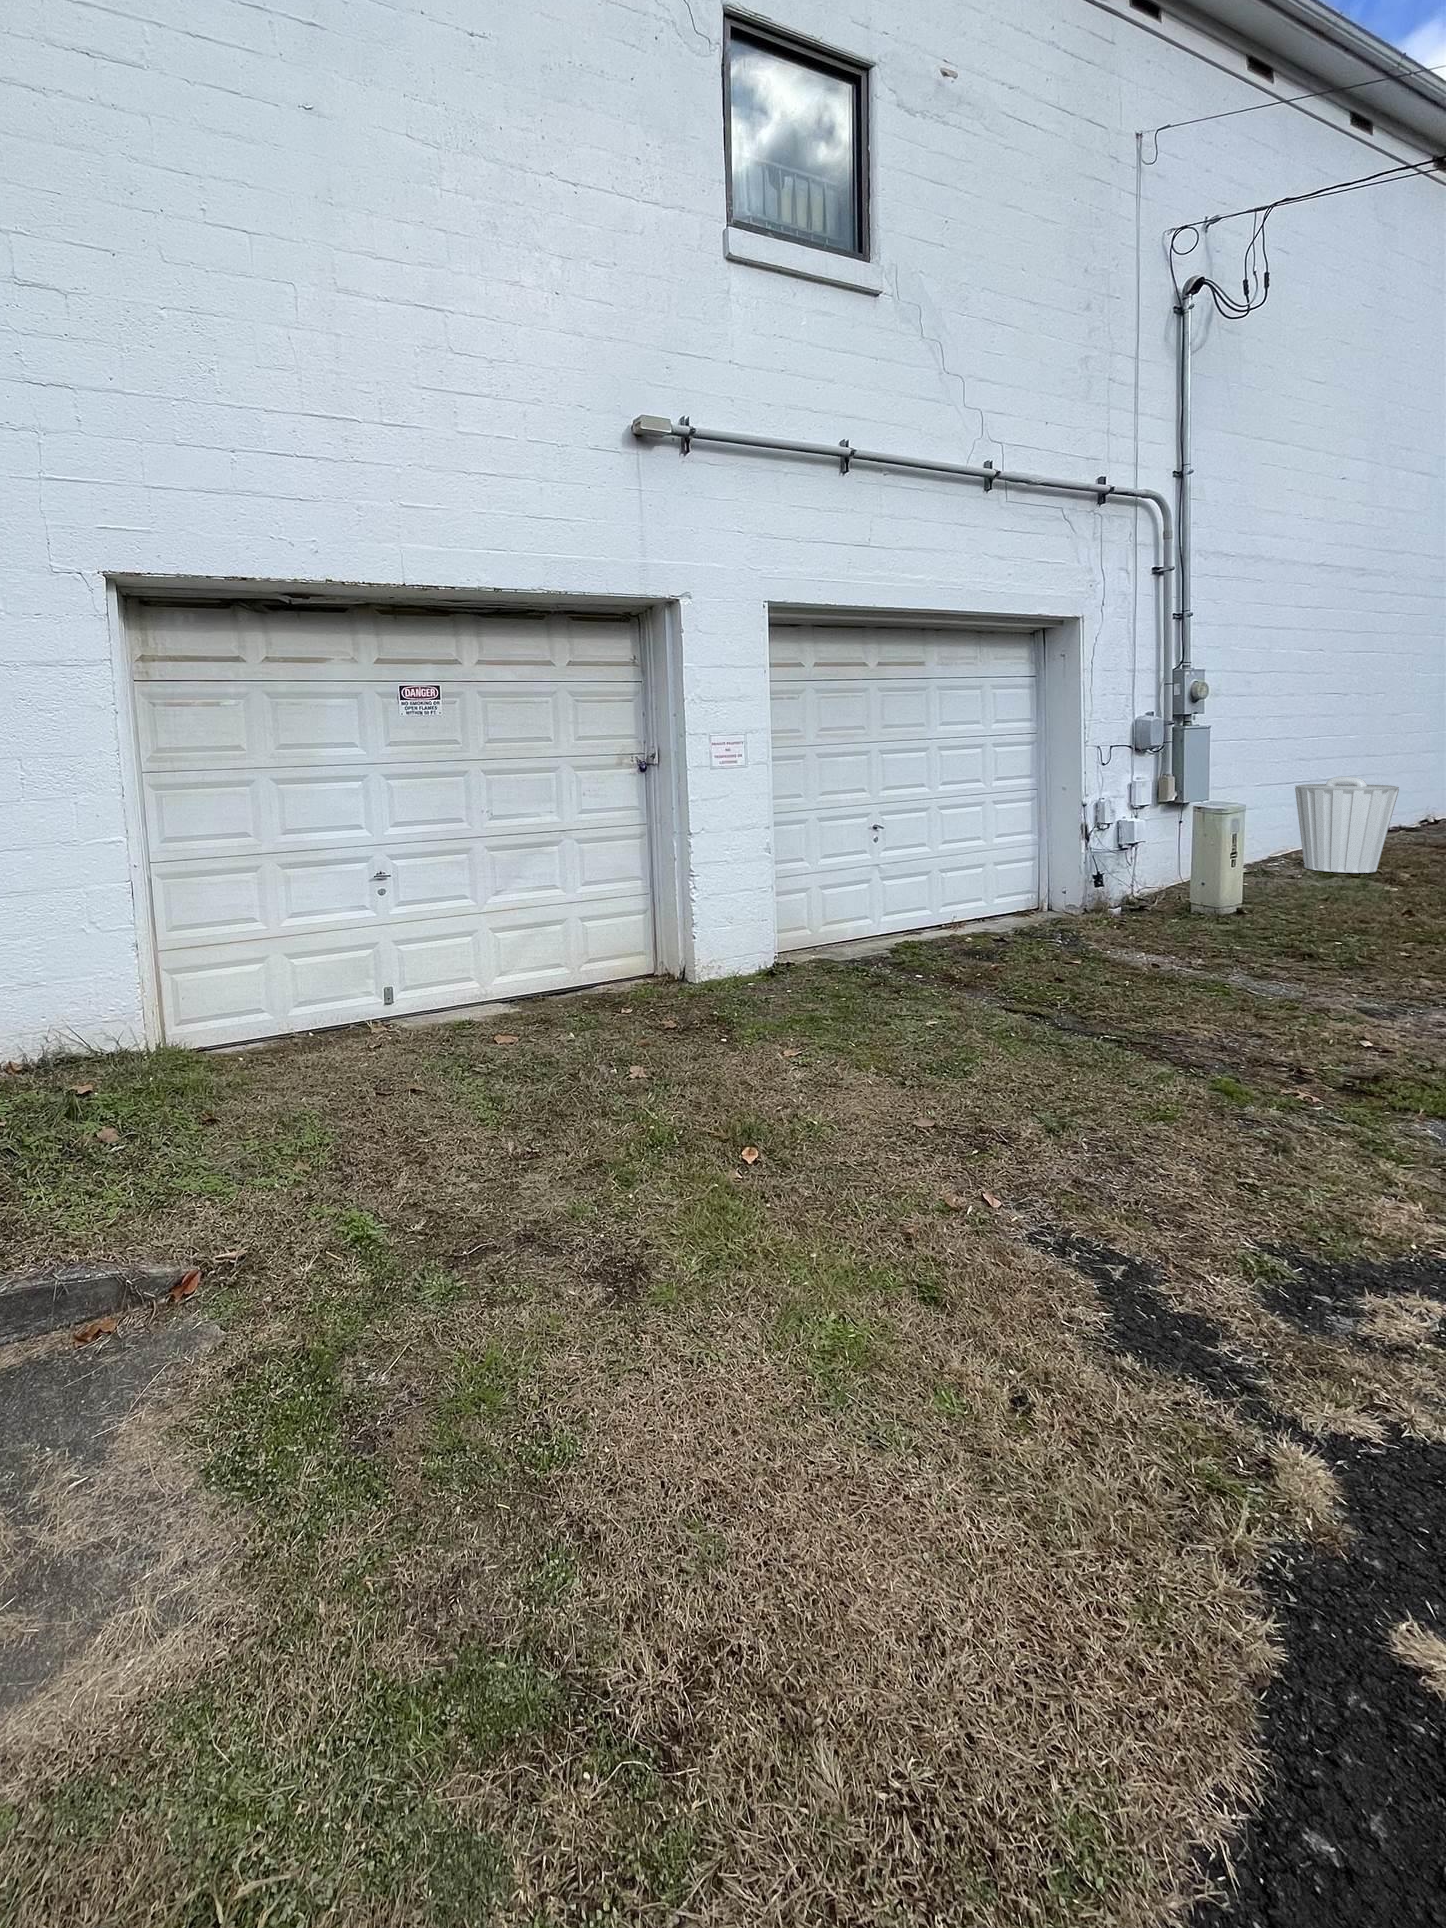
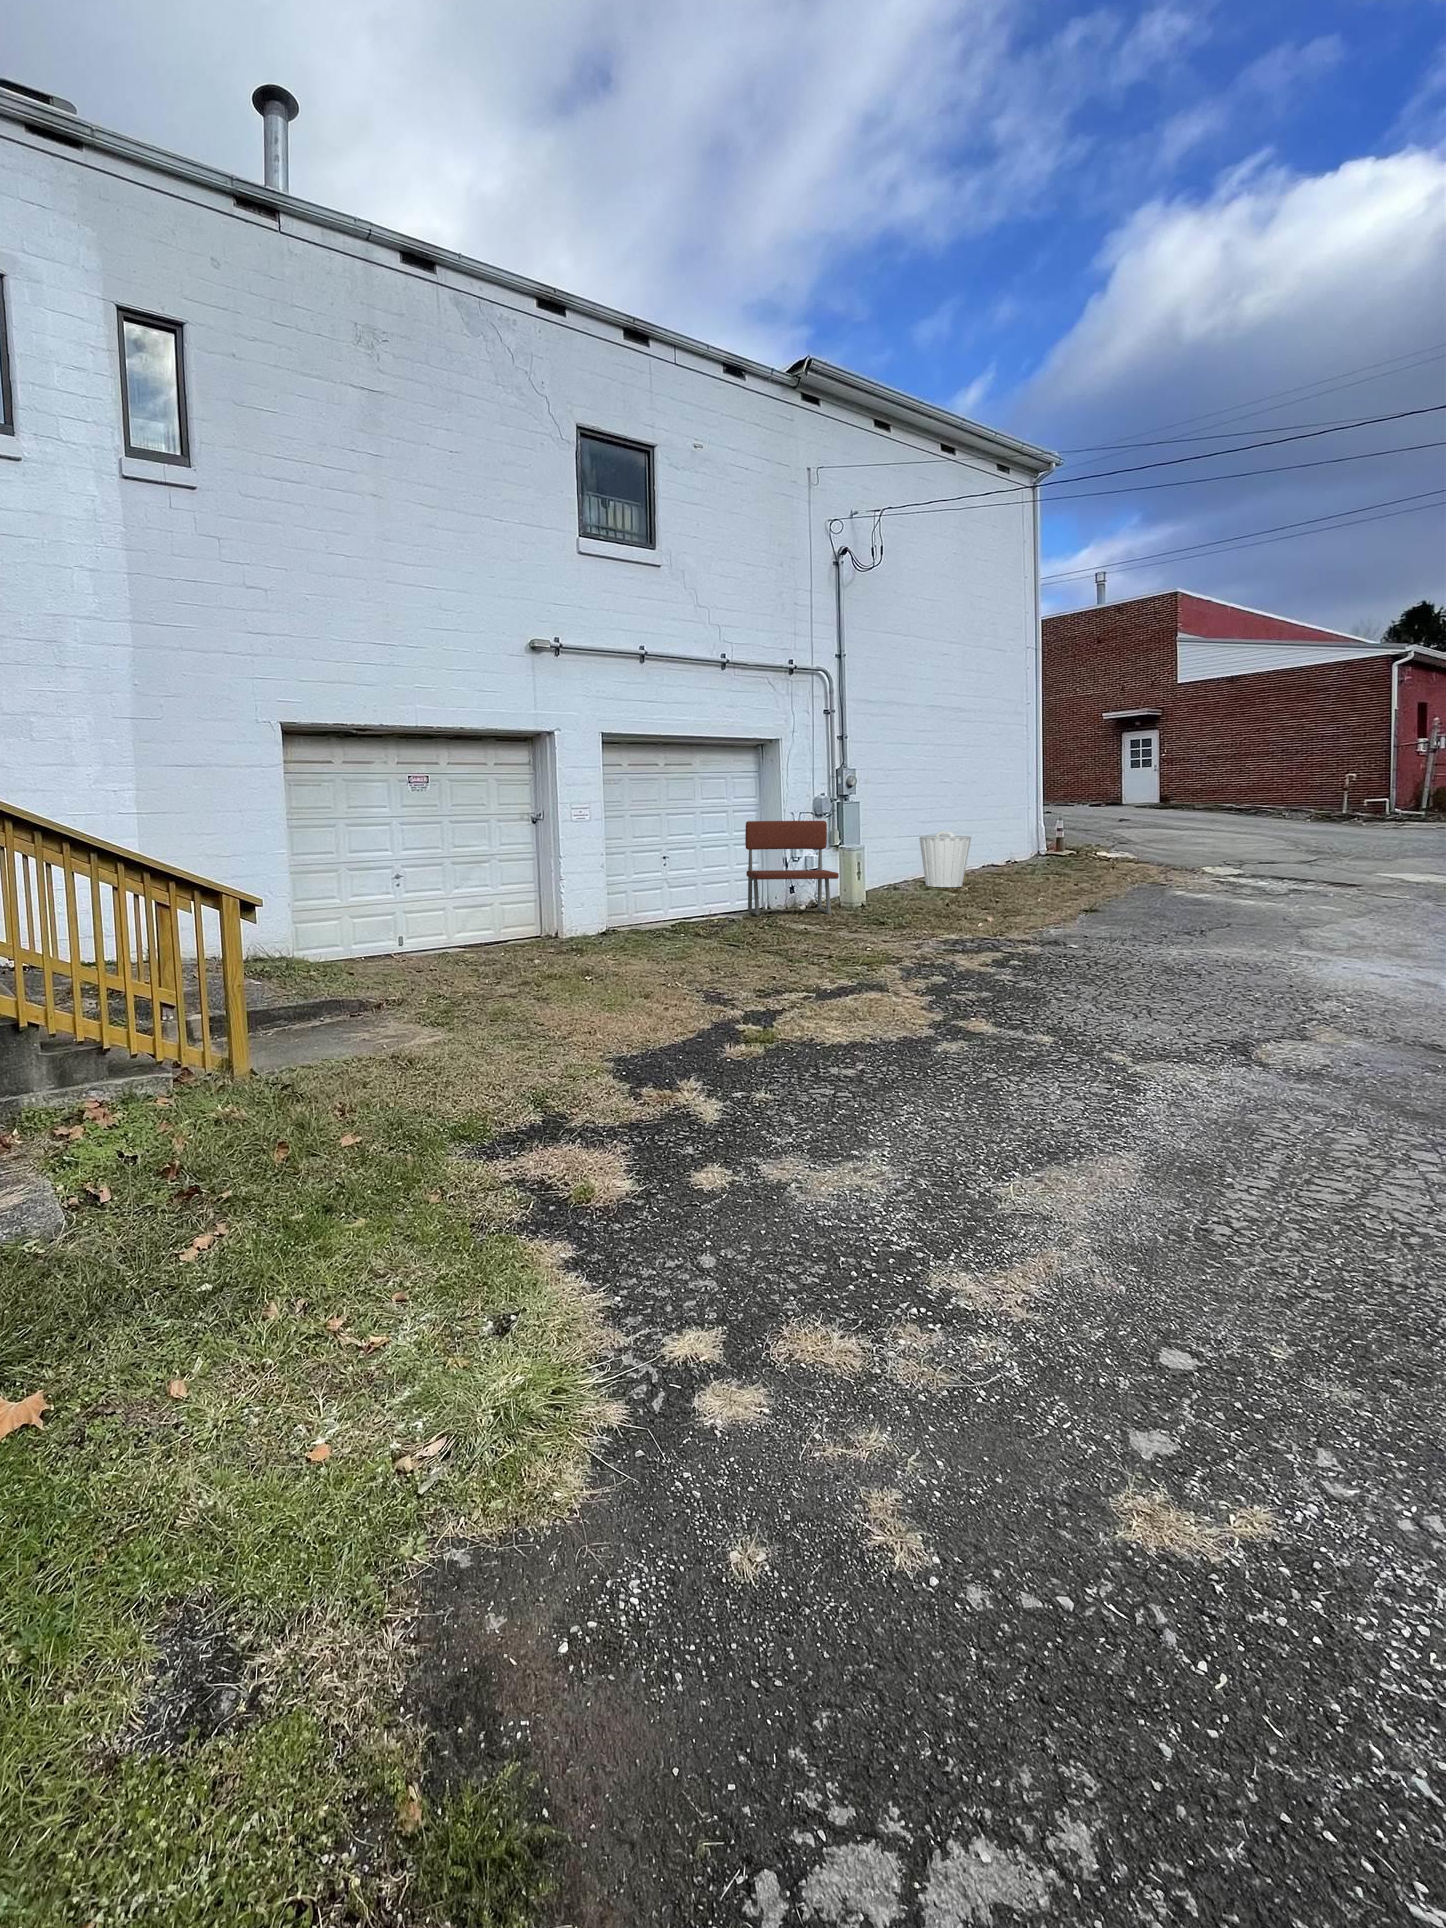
bench: none [1011,762,1197,930] -> present [745,821,839,915]

